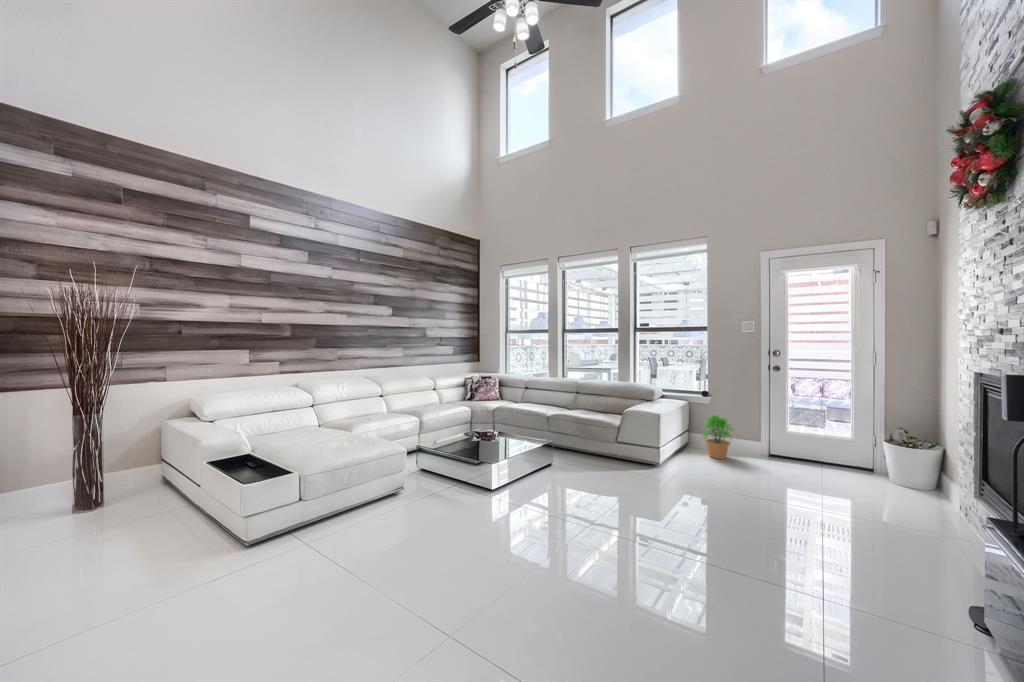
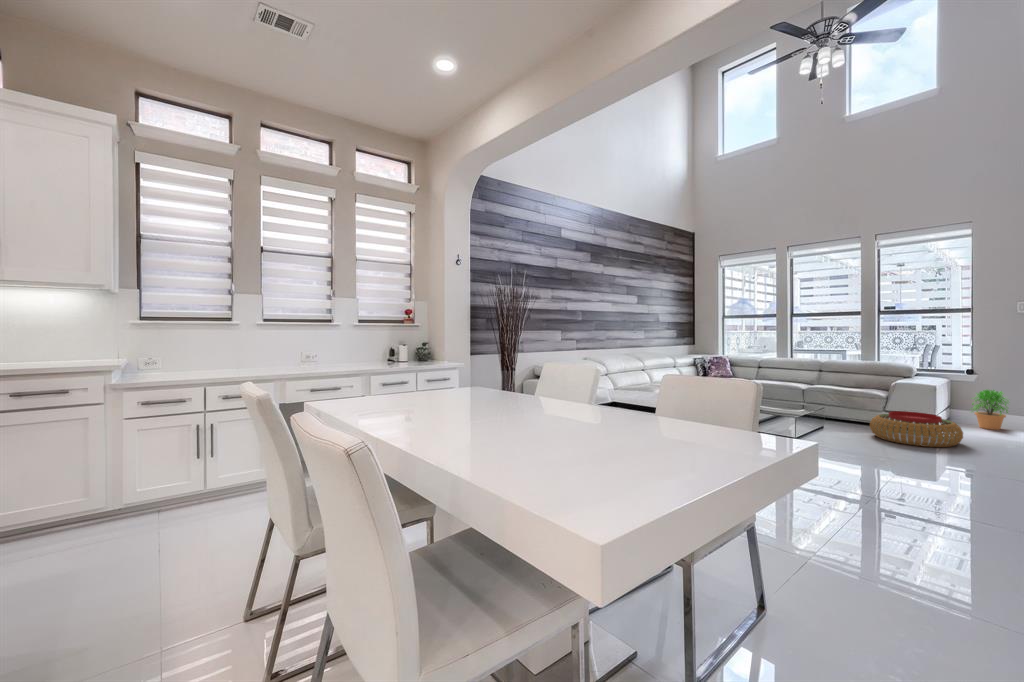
pouf: none [584,445,667,492] -> present [870,411,963,447]

